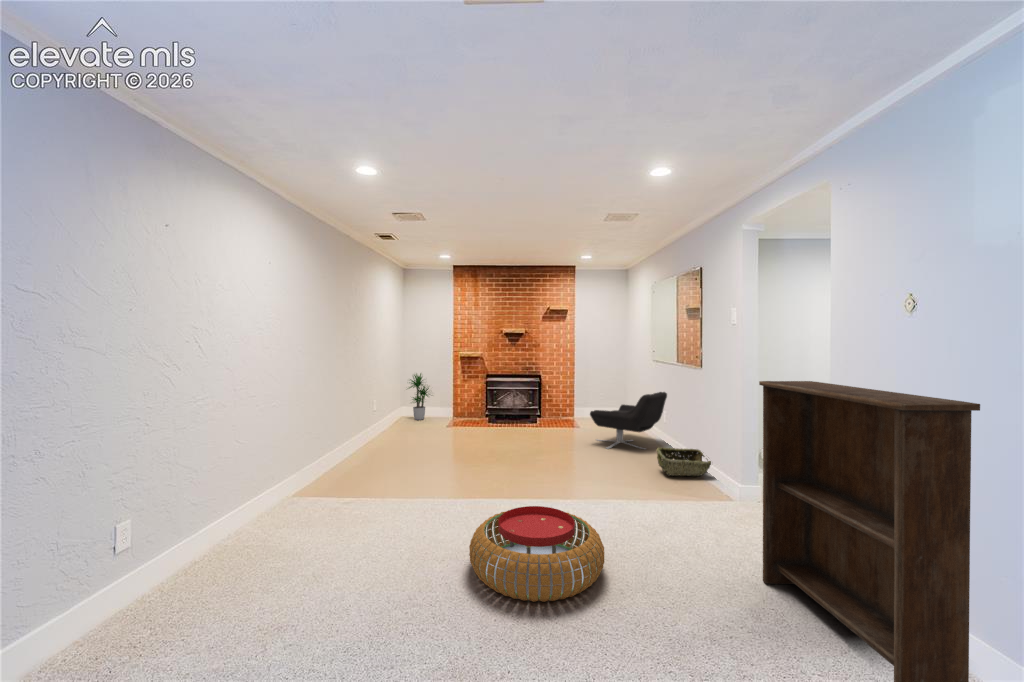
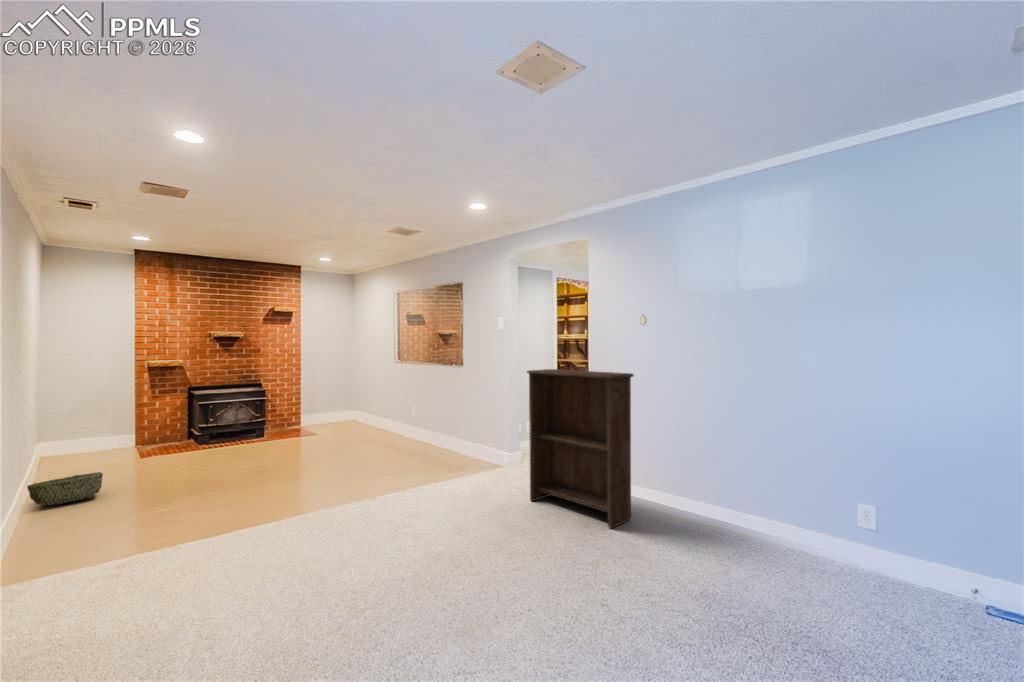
potted plant: present [409,373,430,420] -> none [54,389,112,456]
lounge chair: present [590,392,667,449] -> none [344,389,412,448]
woven basket: present [656,448,711,476] -> present [27,472,103,505]
pouf: present [469,506,605,602] -> none [328,486,444,556]

